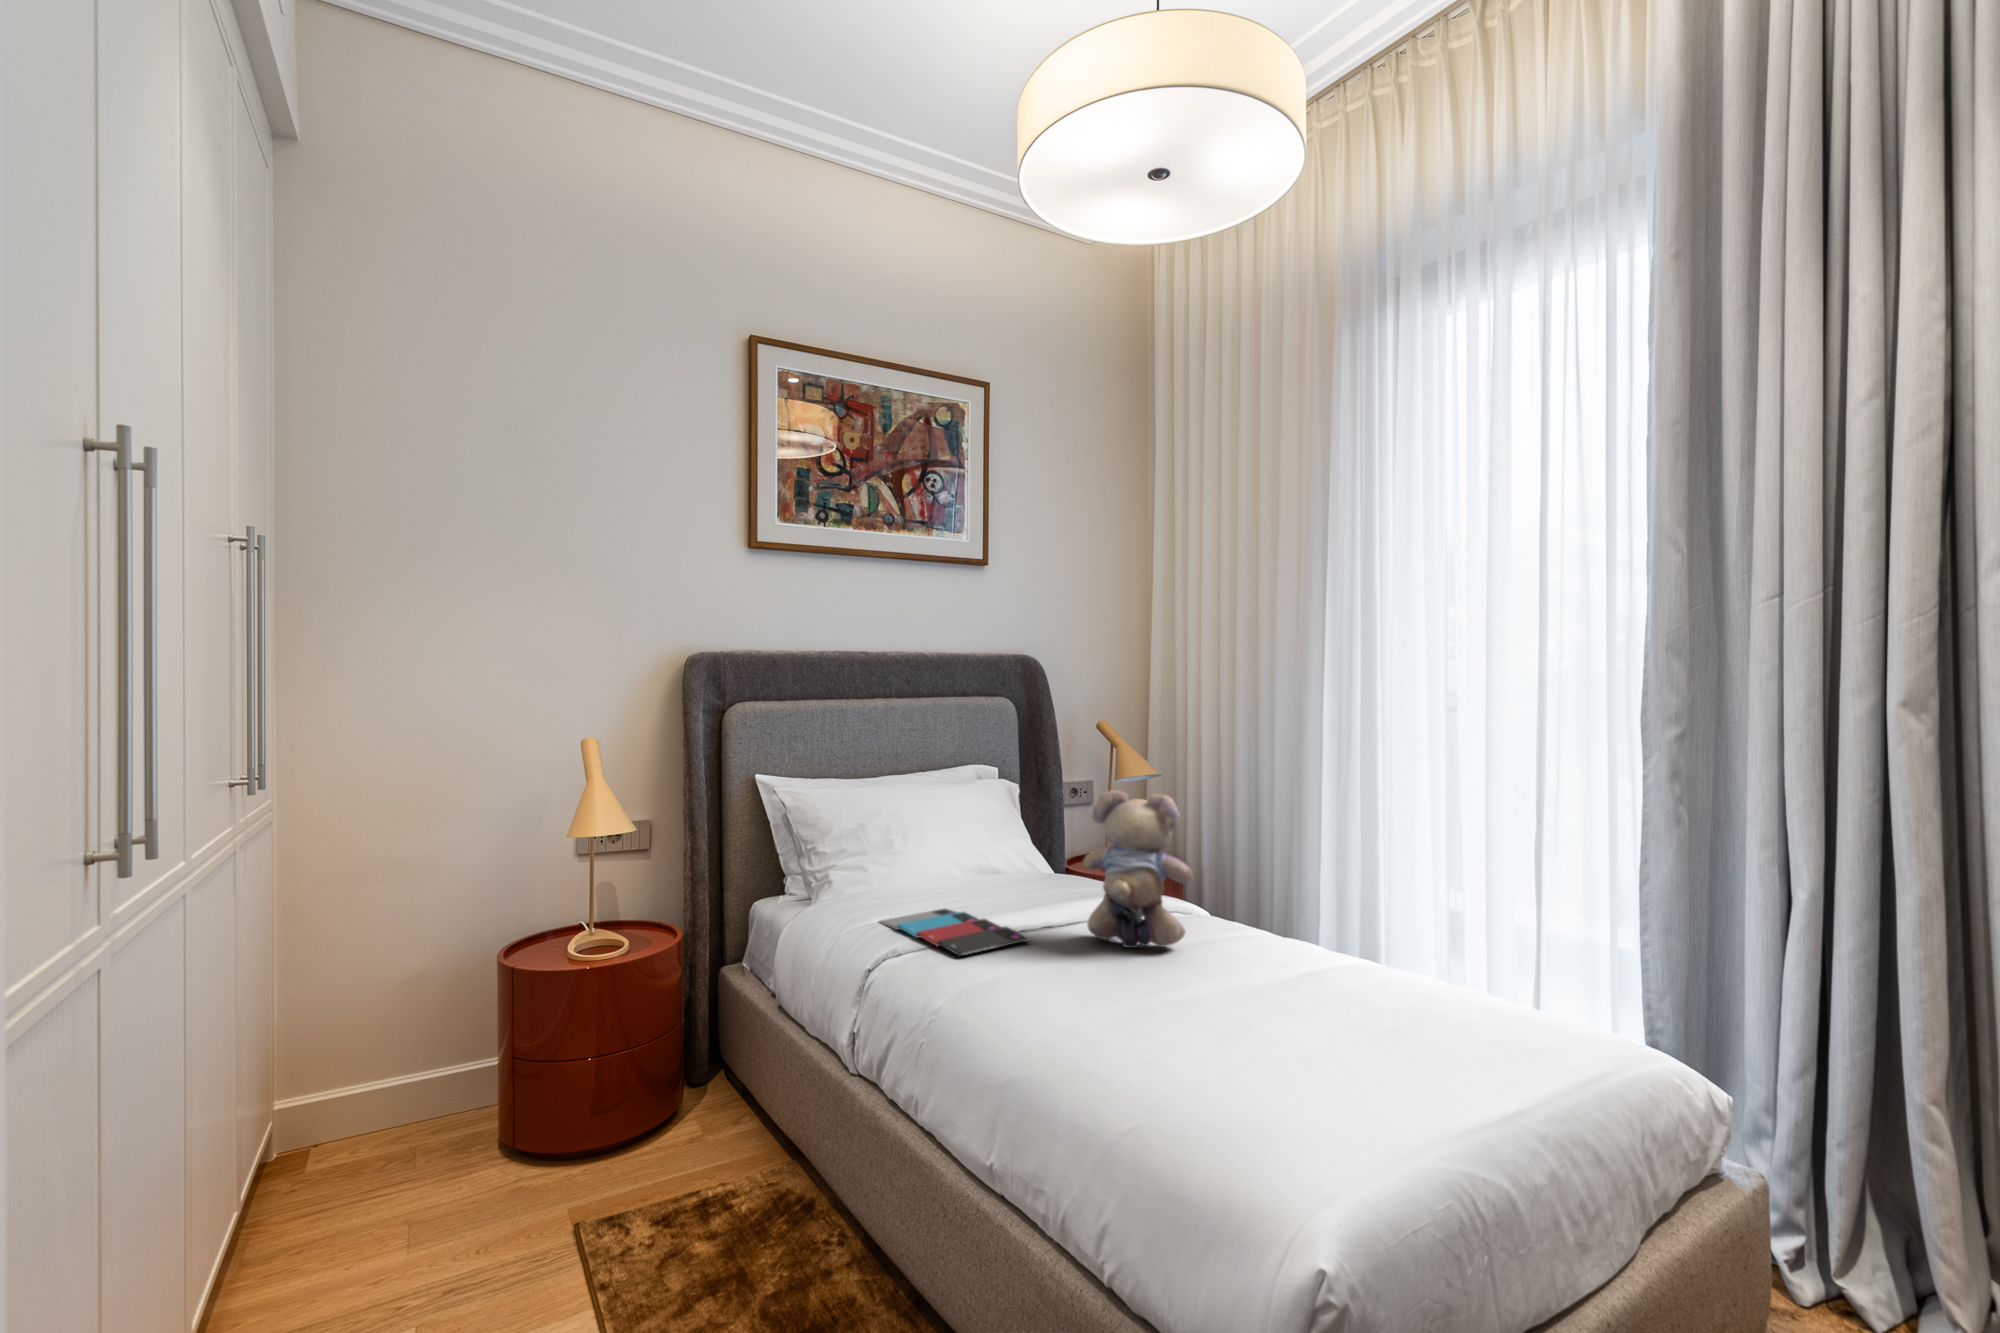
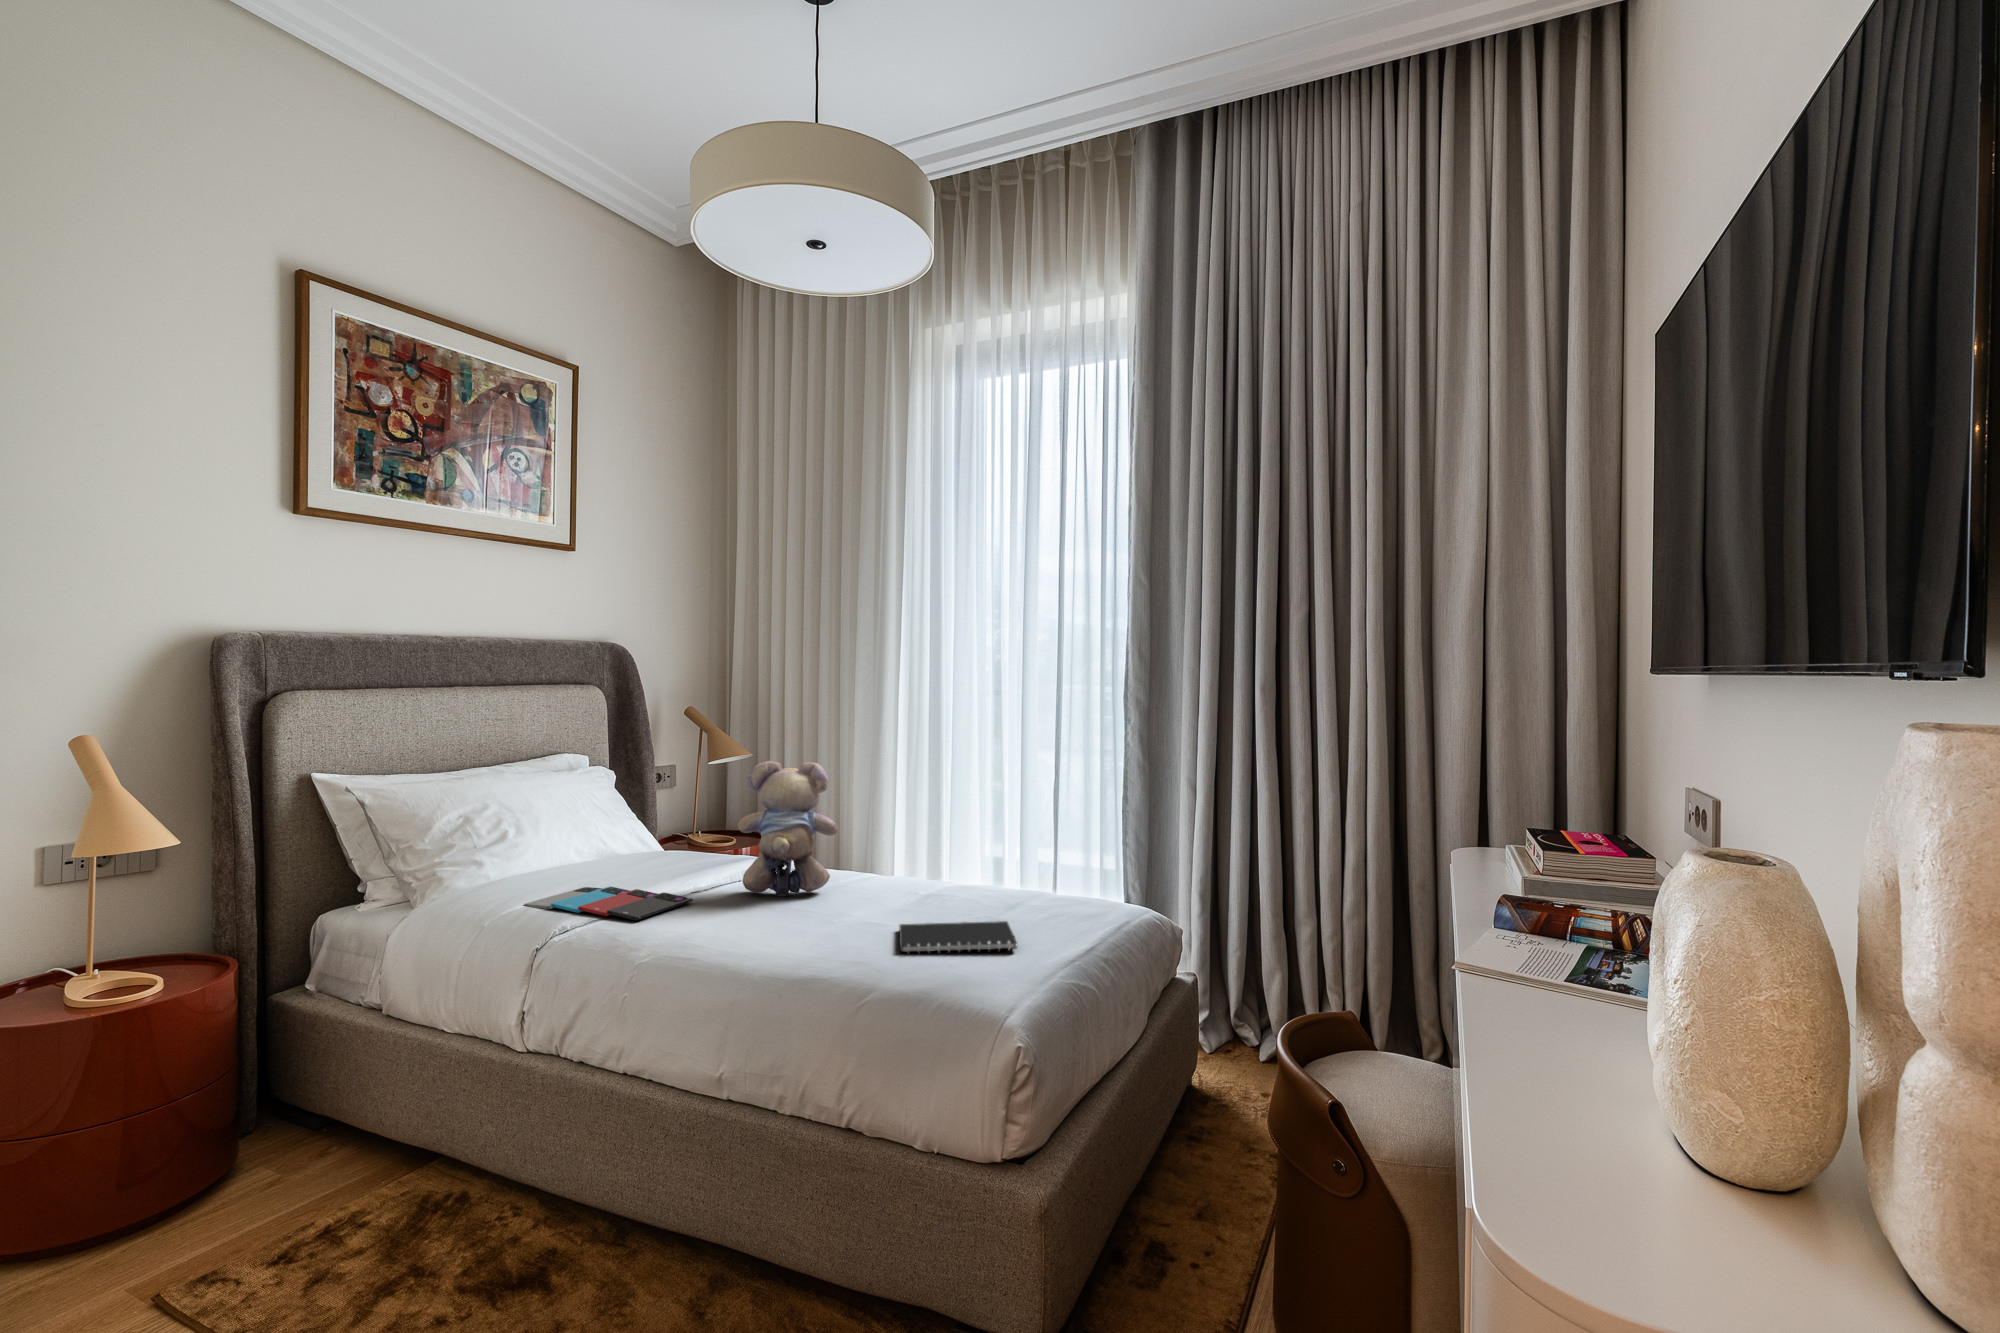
notebook: none [1215,1013,1387,1084] -> present [899,921,1017,953]

